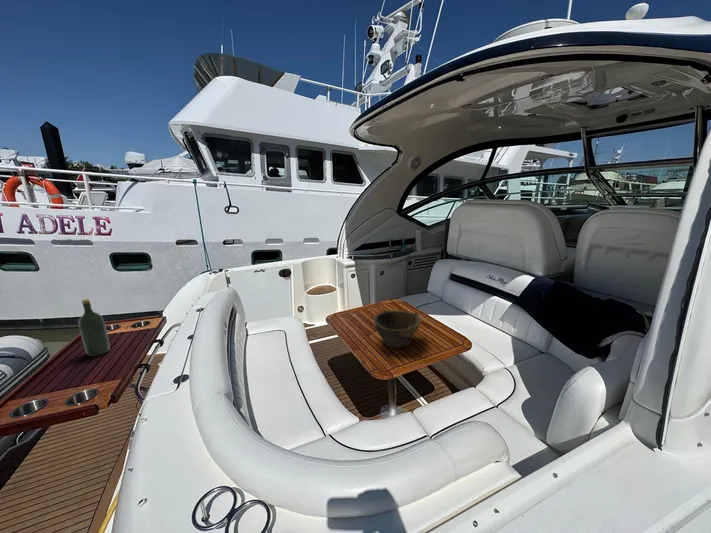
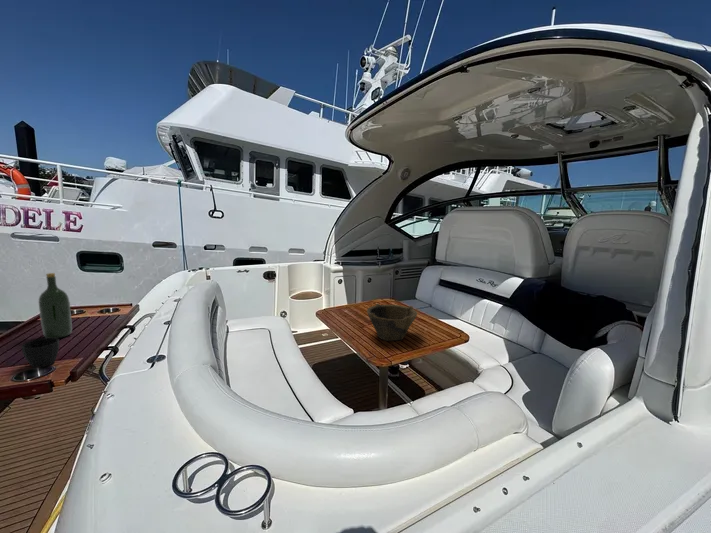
cup: none [68,362,100,390] -> present [22,338,59,368]

